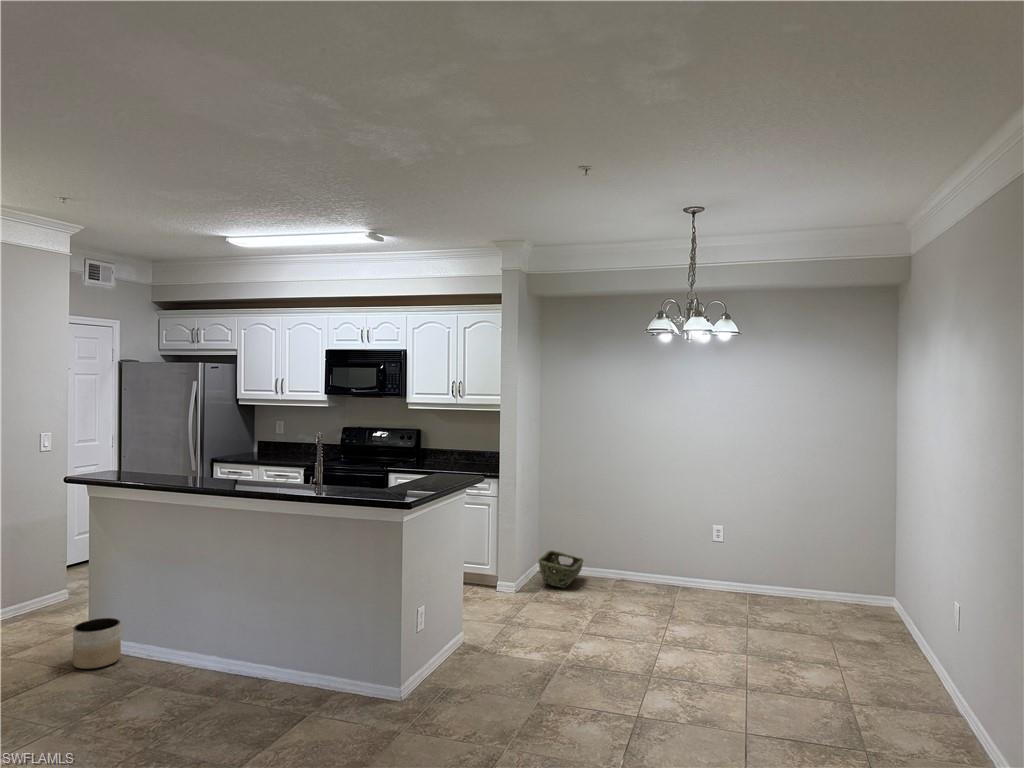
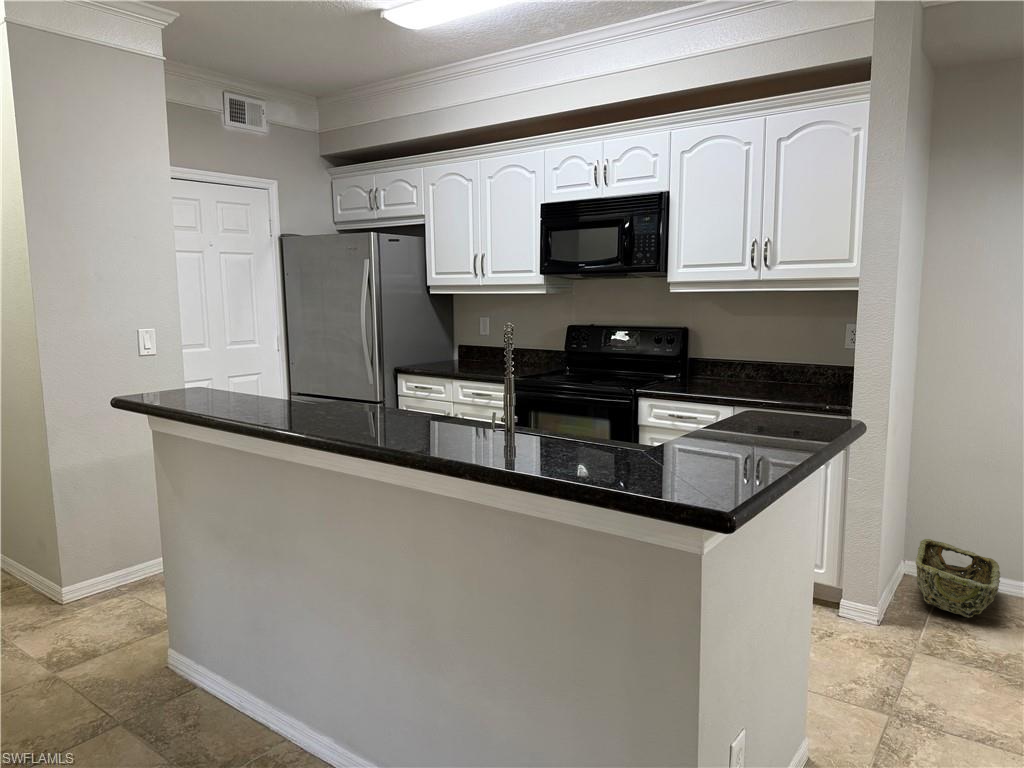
planter: present [73,618,121,669] -> none [114,634,197,729]

